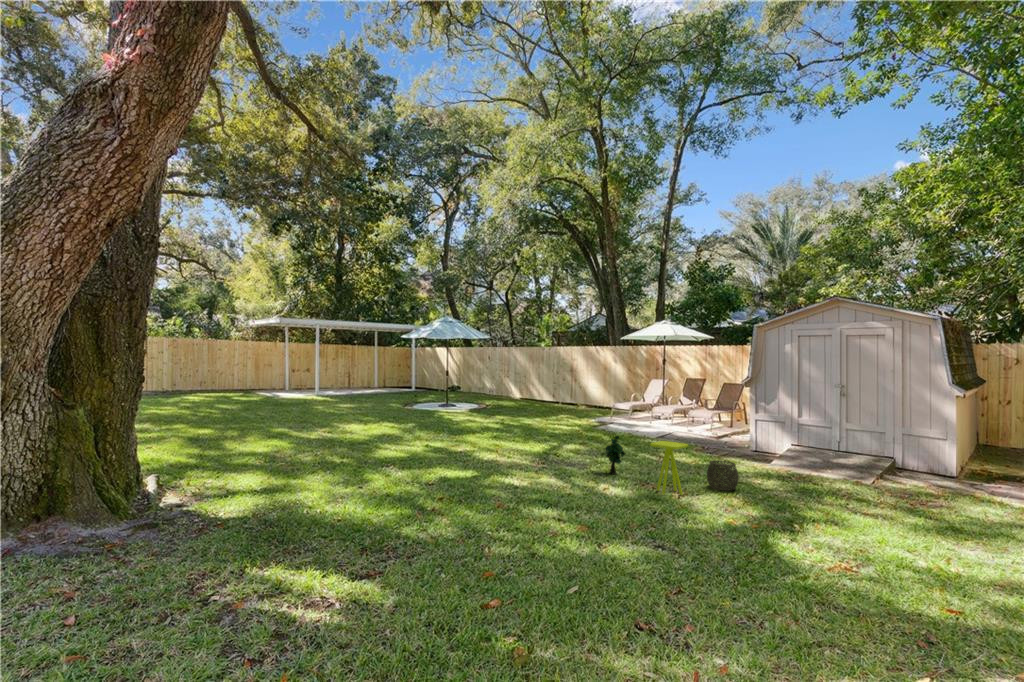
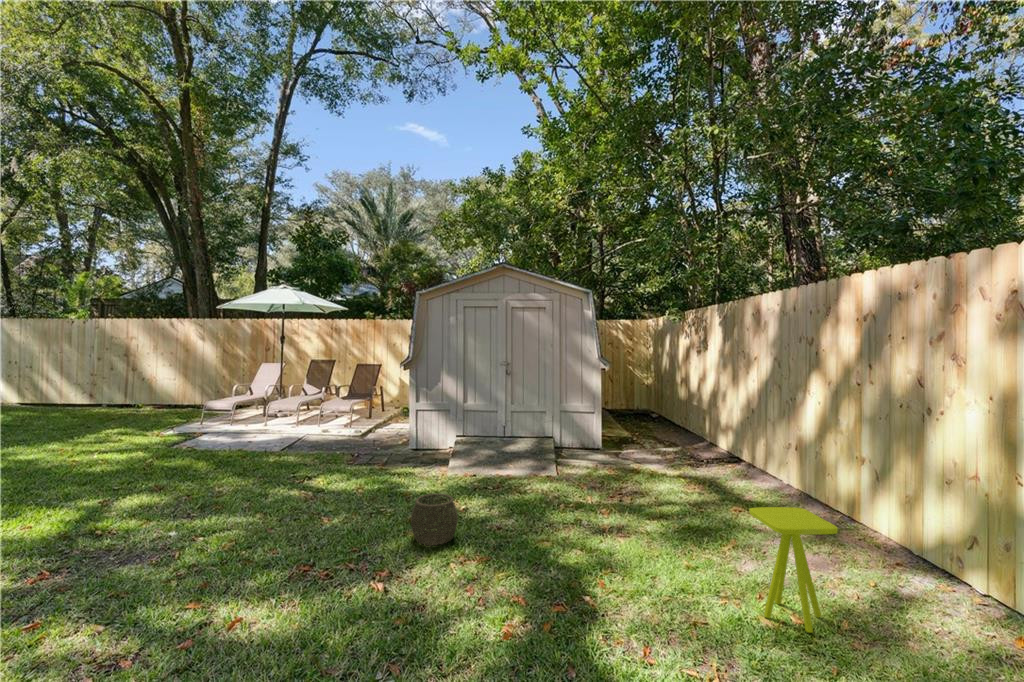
decorative plant: present [605,436,625,475] -> none [212,487,264,564]
side table: present [650,441,688,495] -> present [749,507,838,633]

